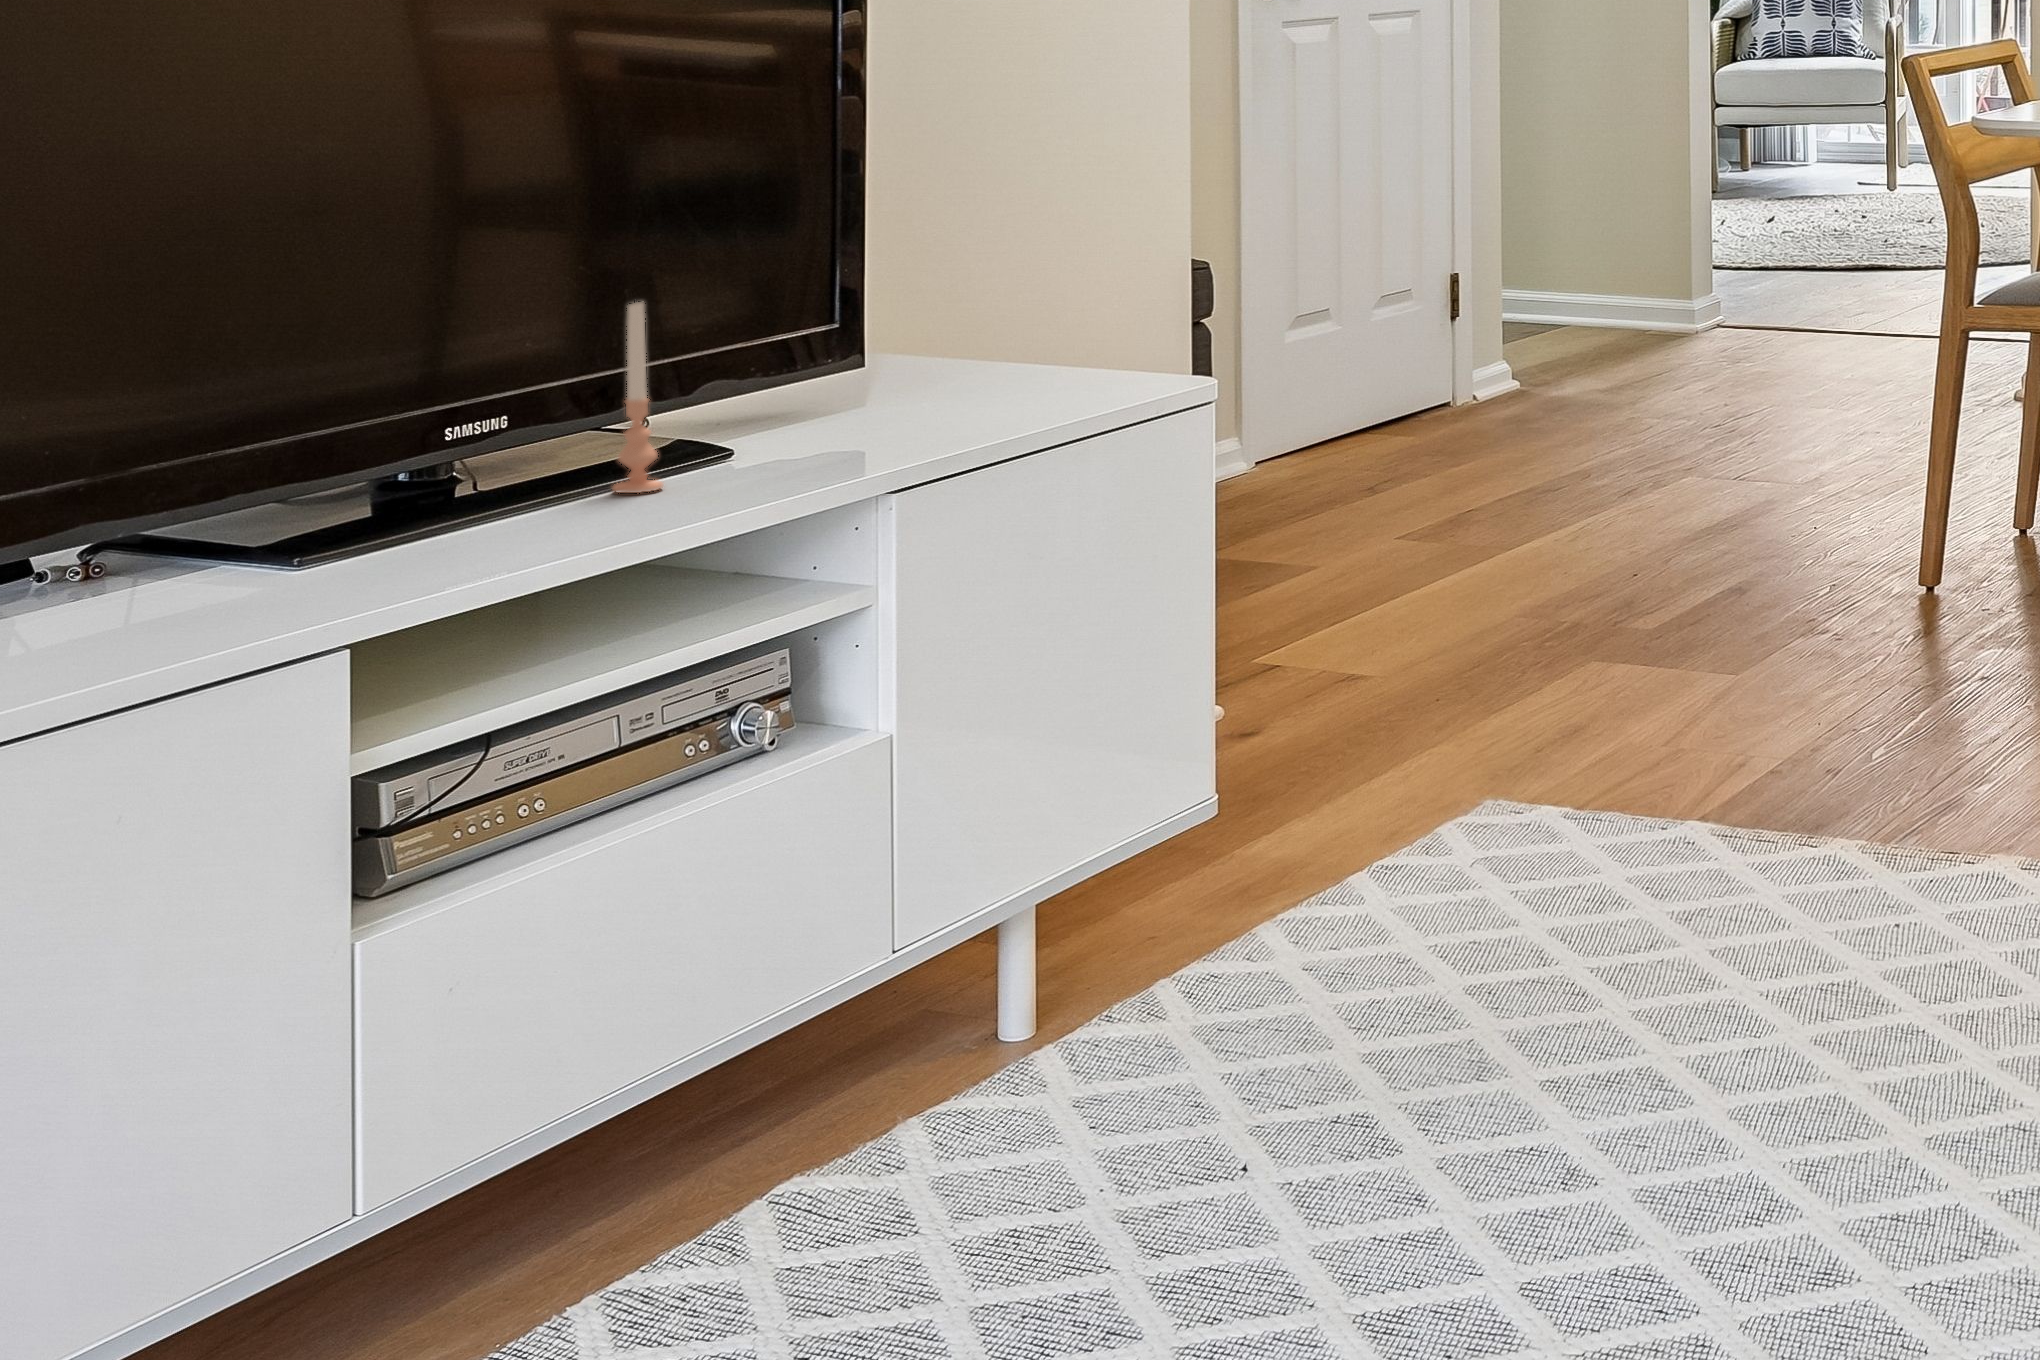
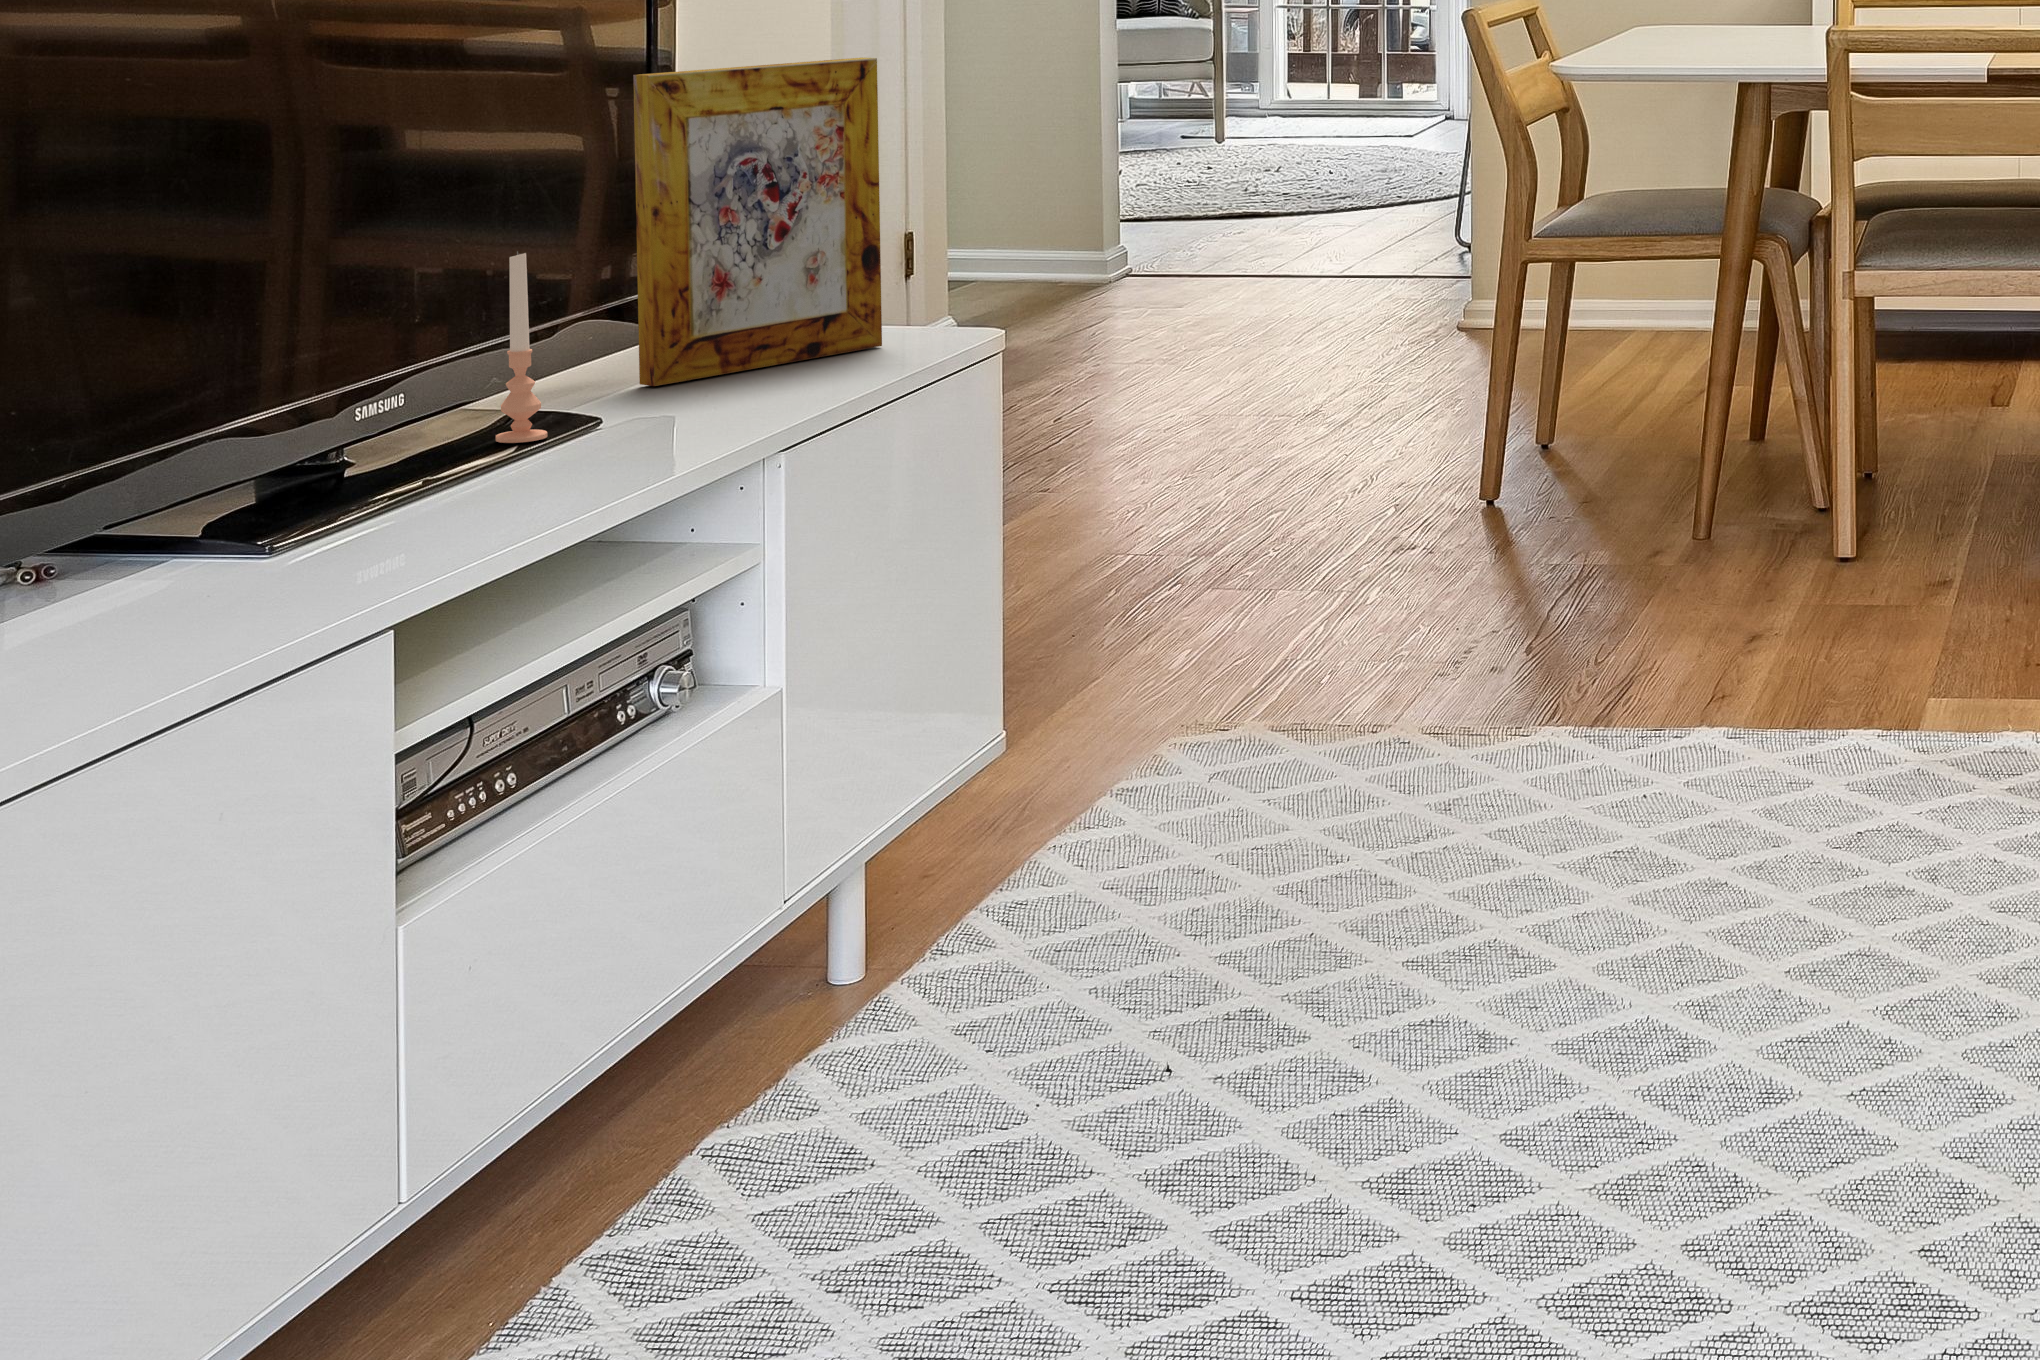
picture frame: none [806,107,1078,440] -> present [633,58,882,386]

